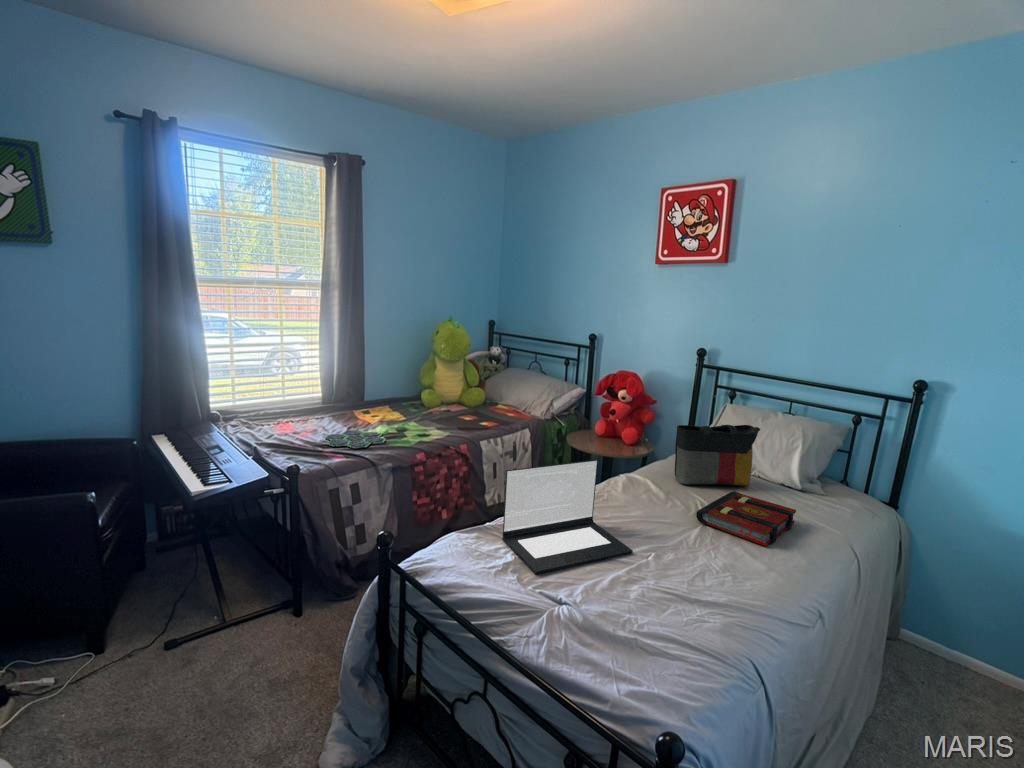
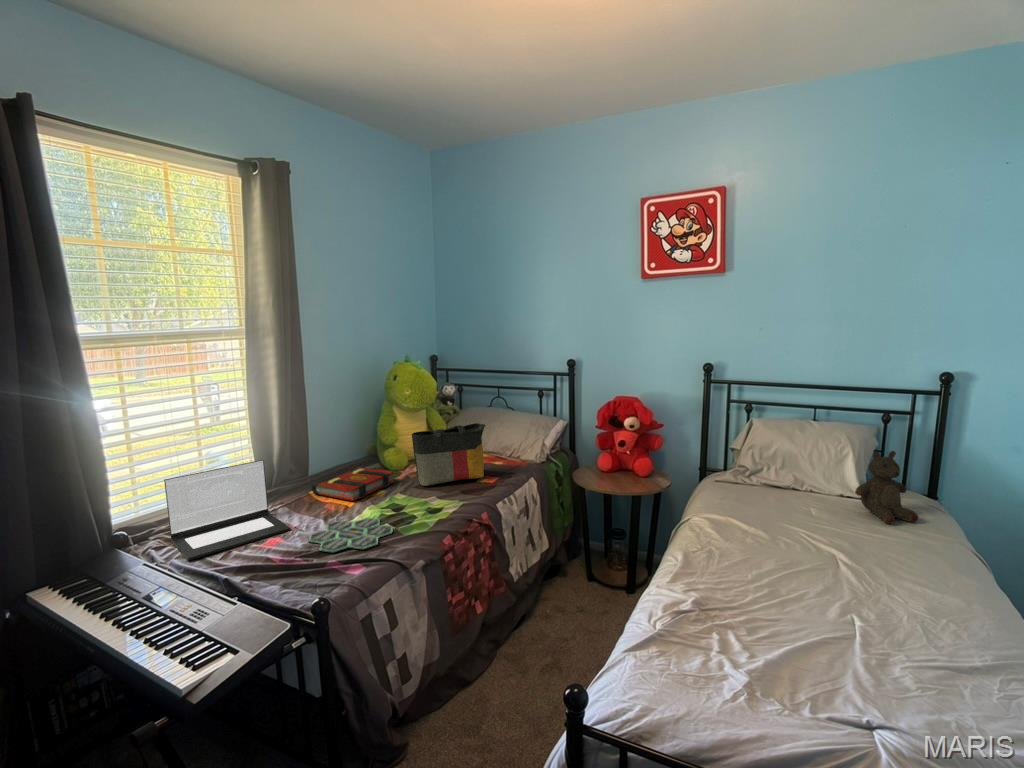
tote bag: present [675,425,760,486] -> present [412,423,485,486]
stuffed bear: none [775,443,831,514] -> present [855,451,918,524]
laptop: present [502,460,633,574] -> present [164,460,290,561]
book: present [696,491,796,546] -> present [311,467,394,501]

